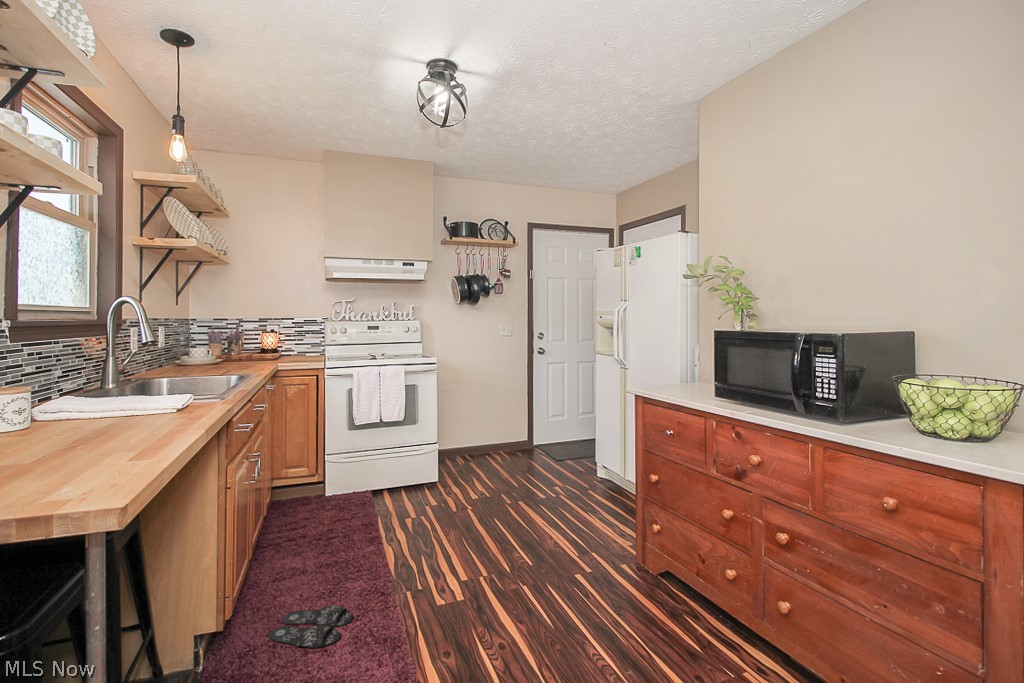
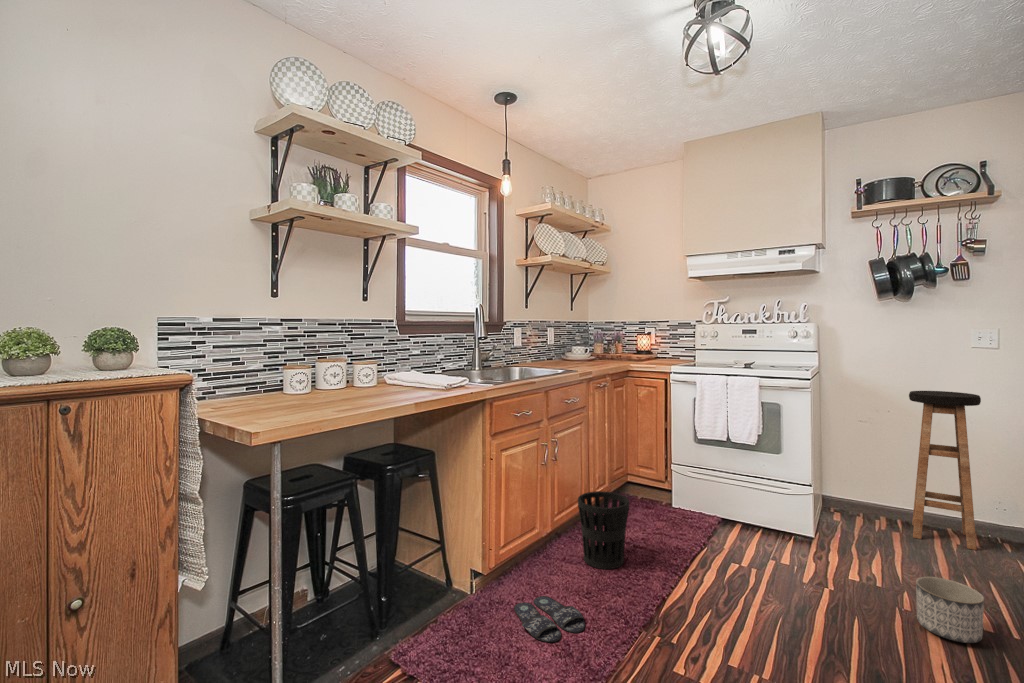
bar stool: none [477,366,513,465] -> present [909,391,981,550]
planter: none [519,479,549,513] -> present [916,577,984,643]
wastebasket: none [283,491,338,569] -> present [578,491,629,569]

